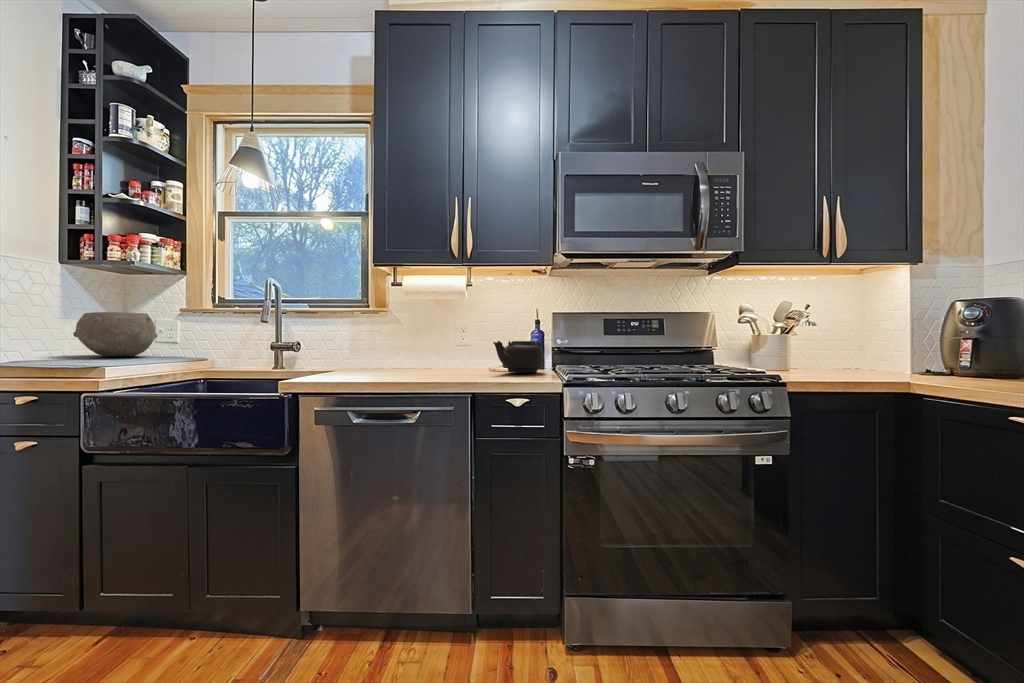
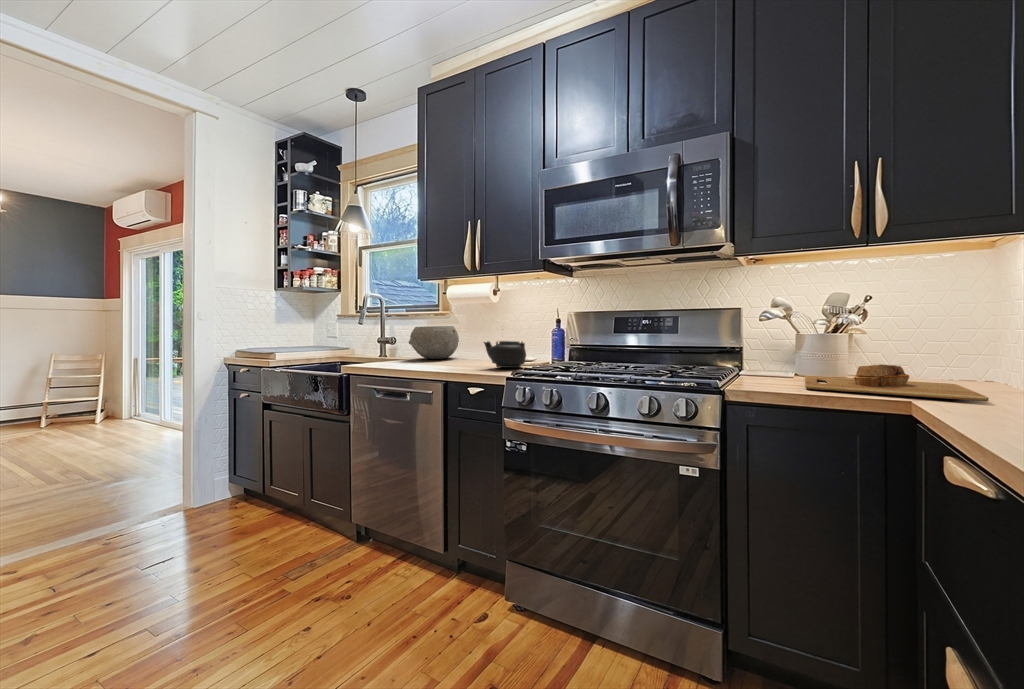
ceramic bowl: present [73,312,157,357] -> present [409,326,459,359]
cutting board: none [808,354,962,378] -> present [805,364,989,401]

